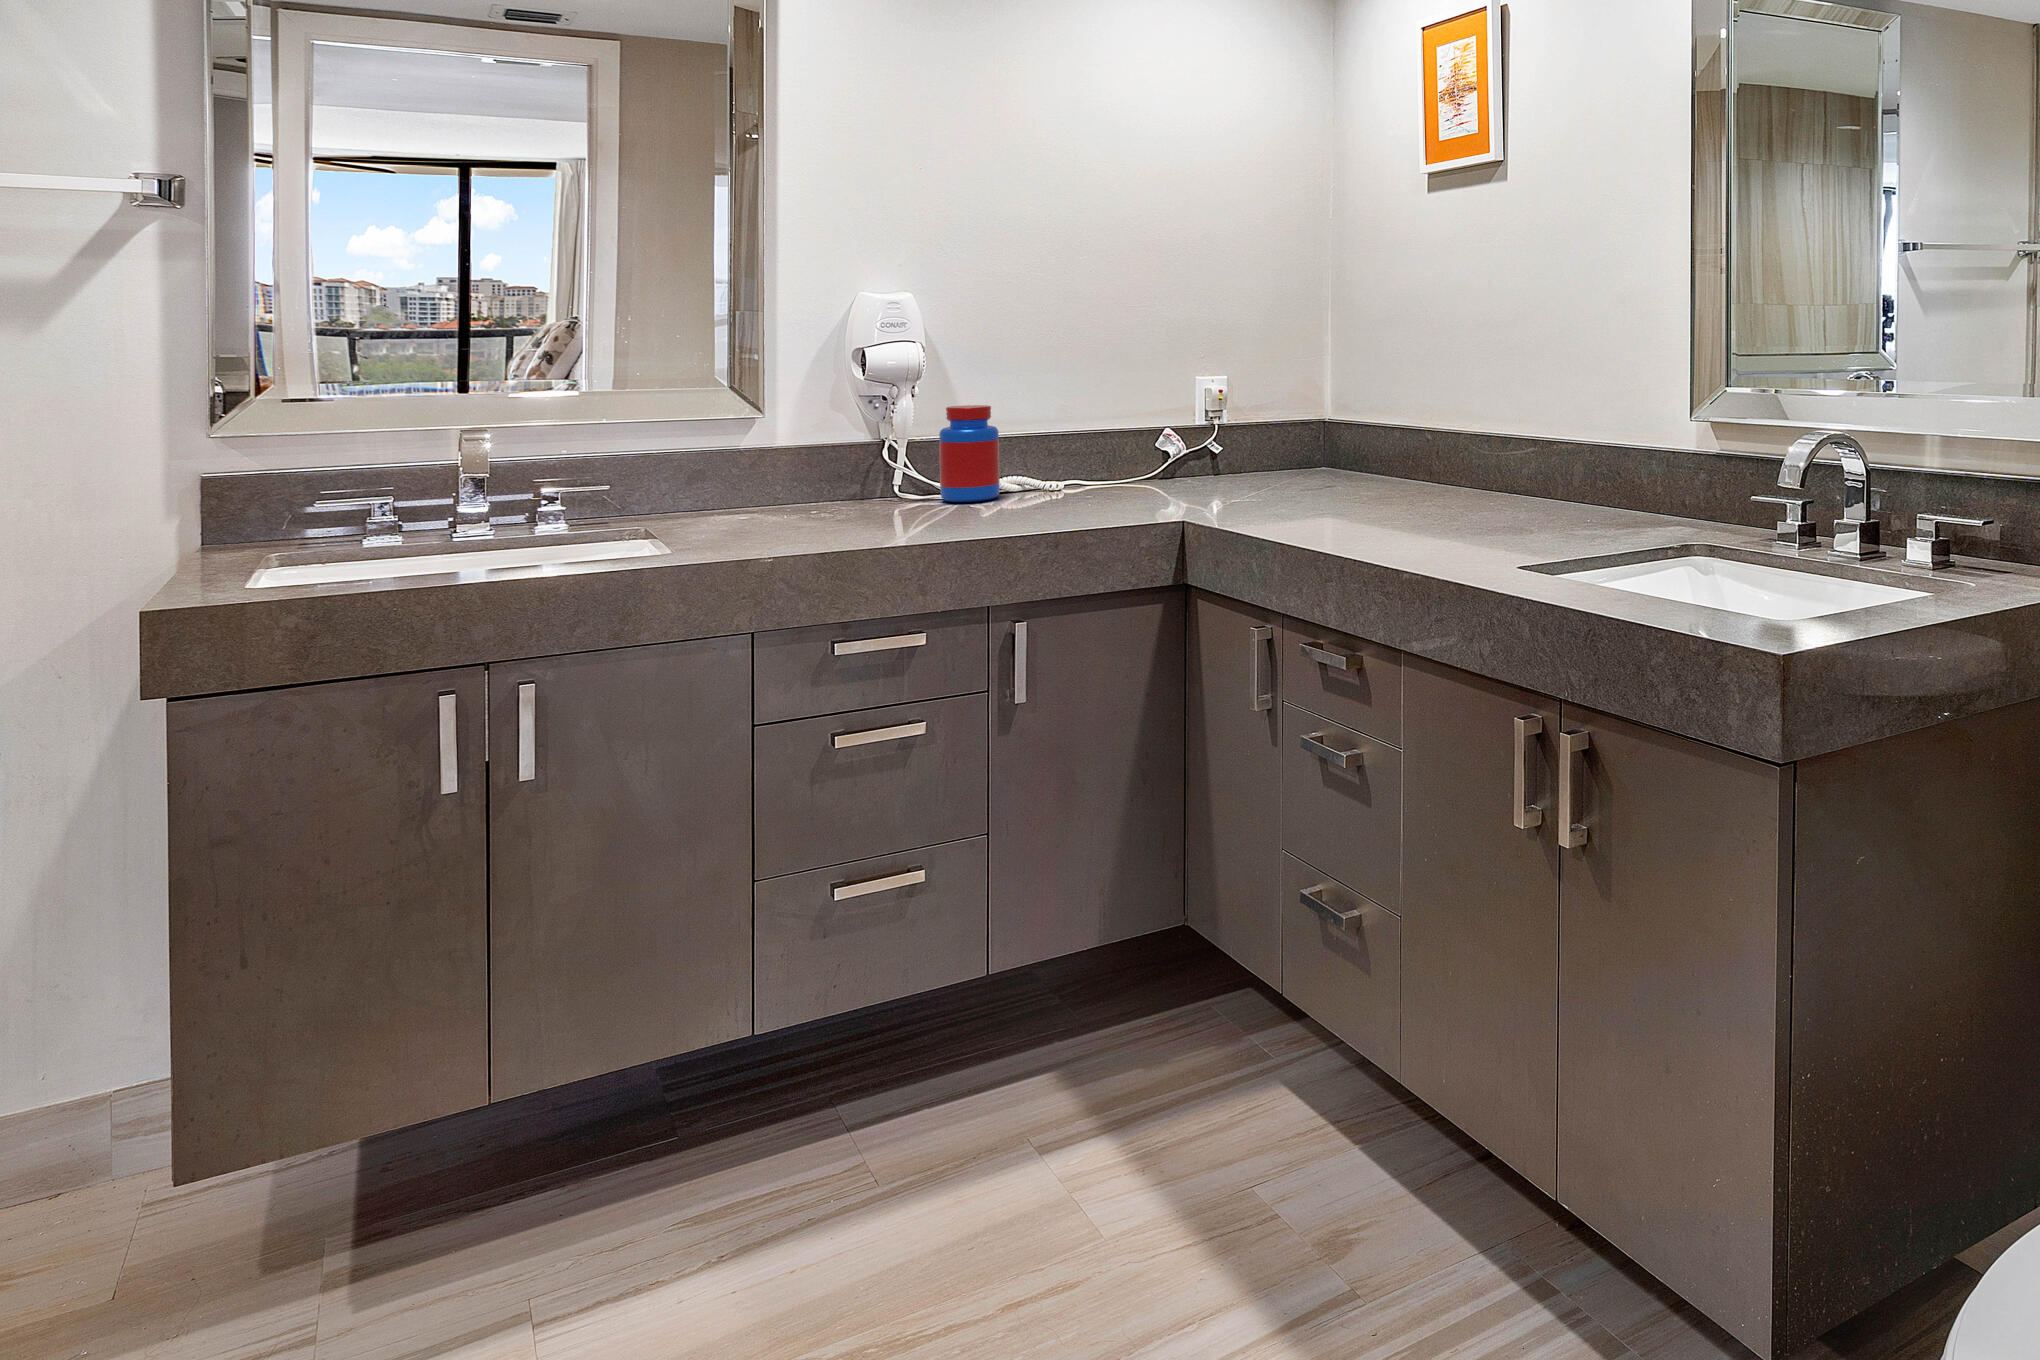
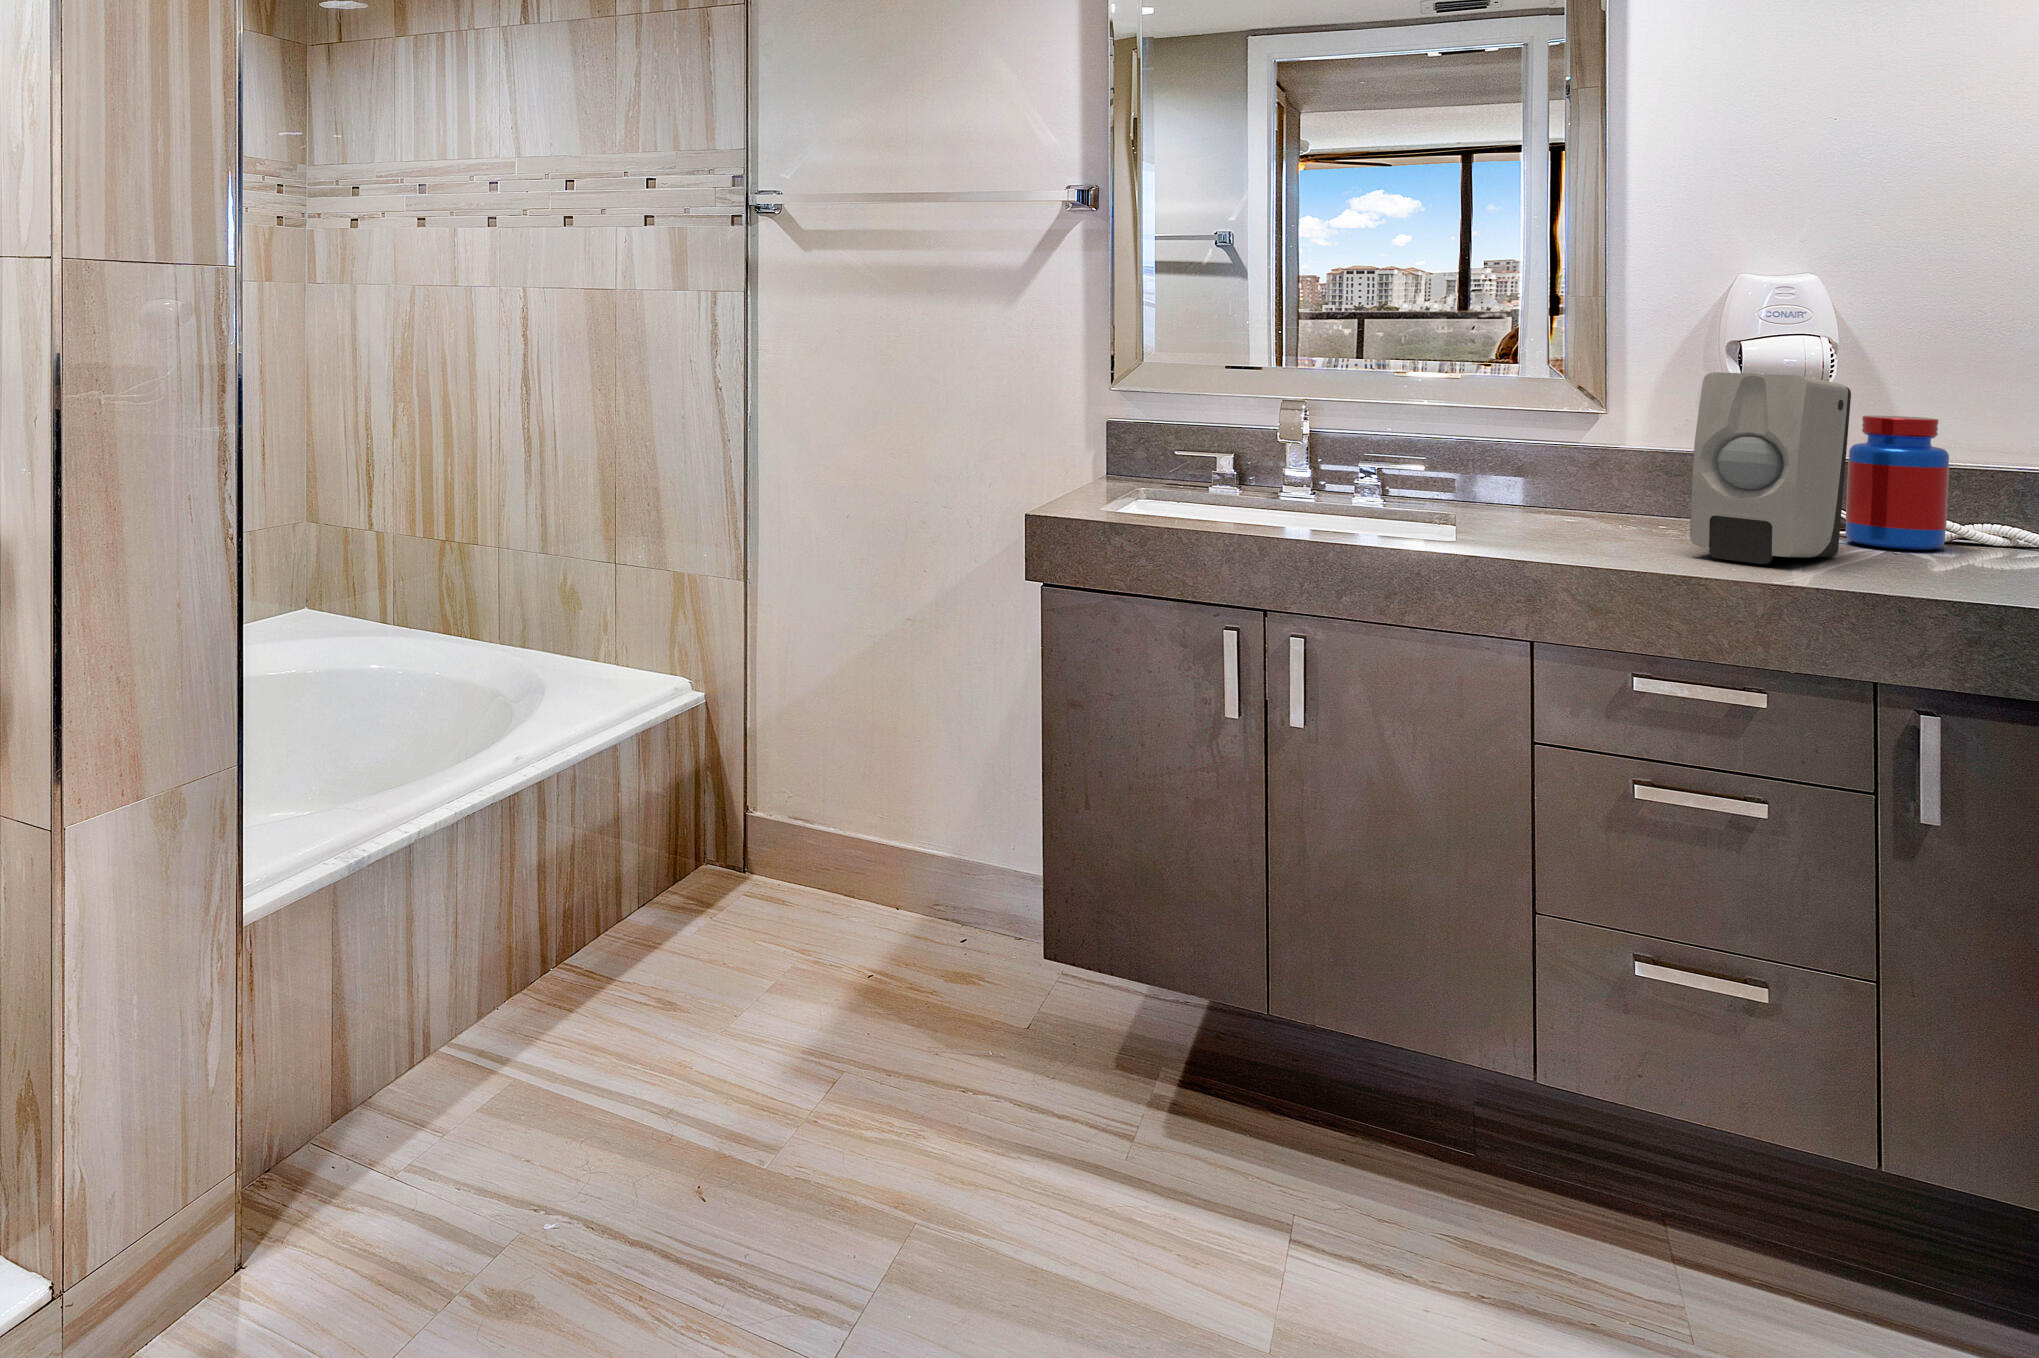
soap dispenser: none [845,382,943,532] -> present [1690,372,1851,564]

